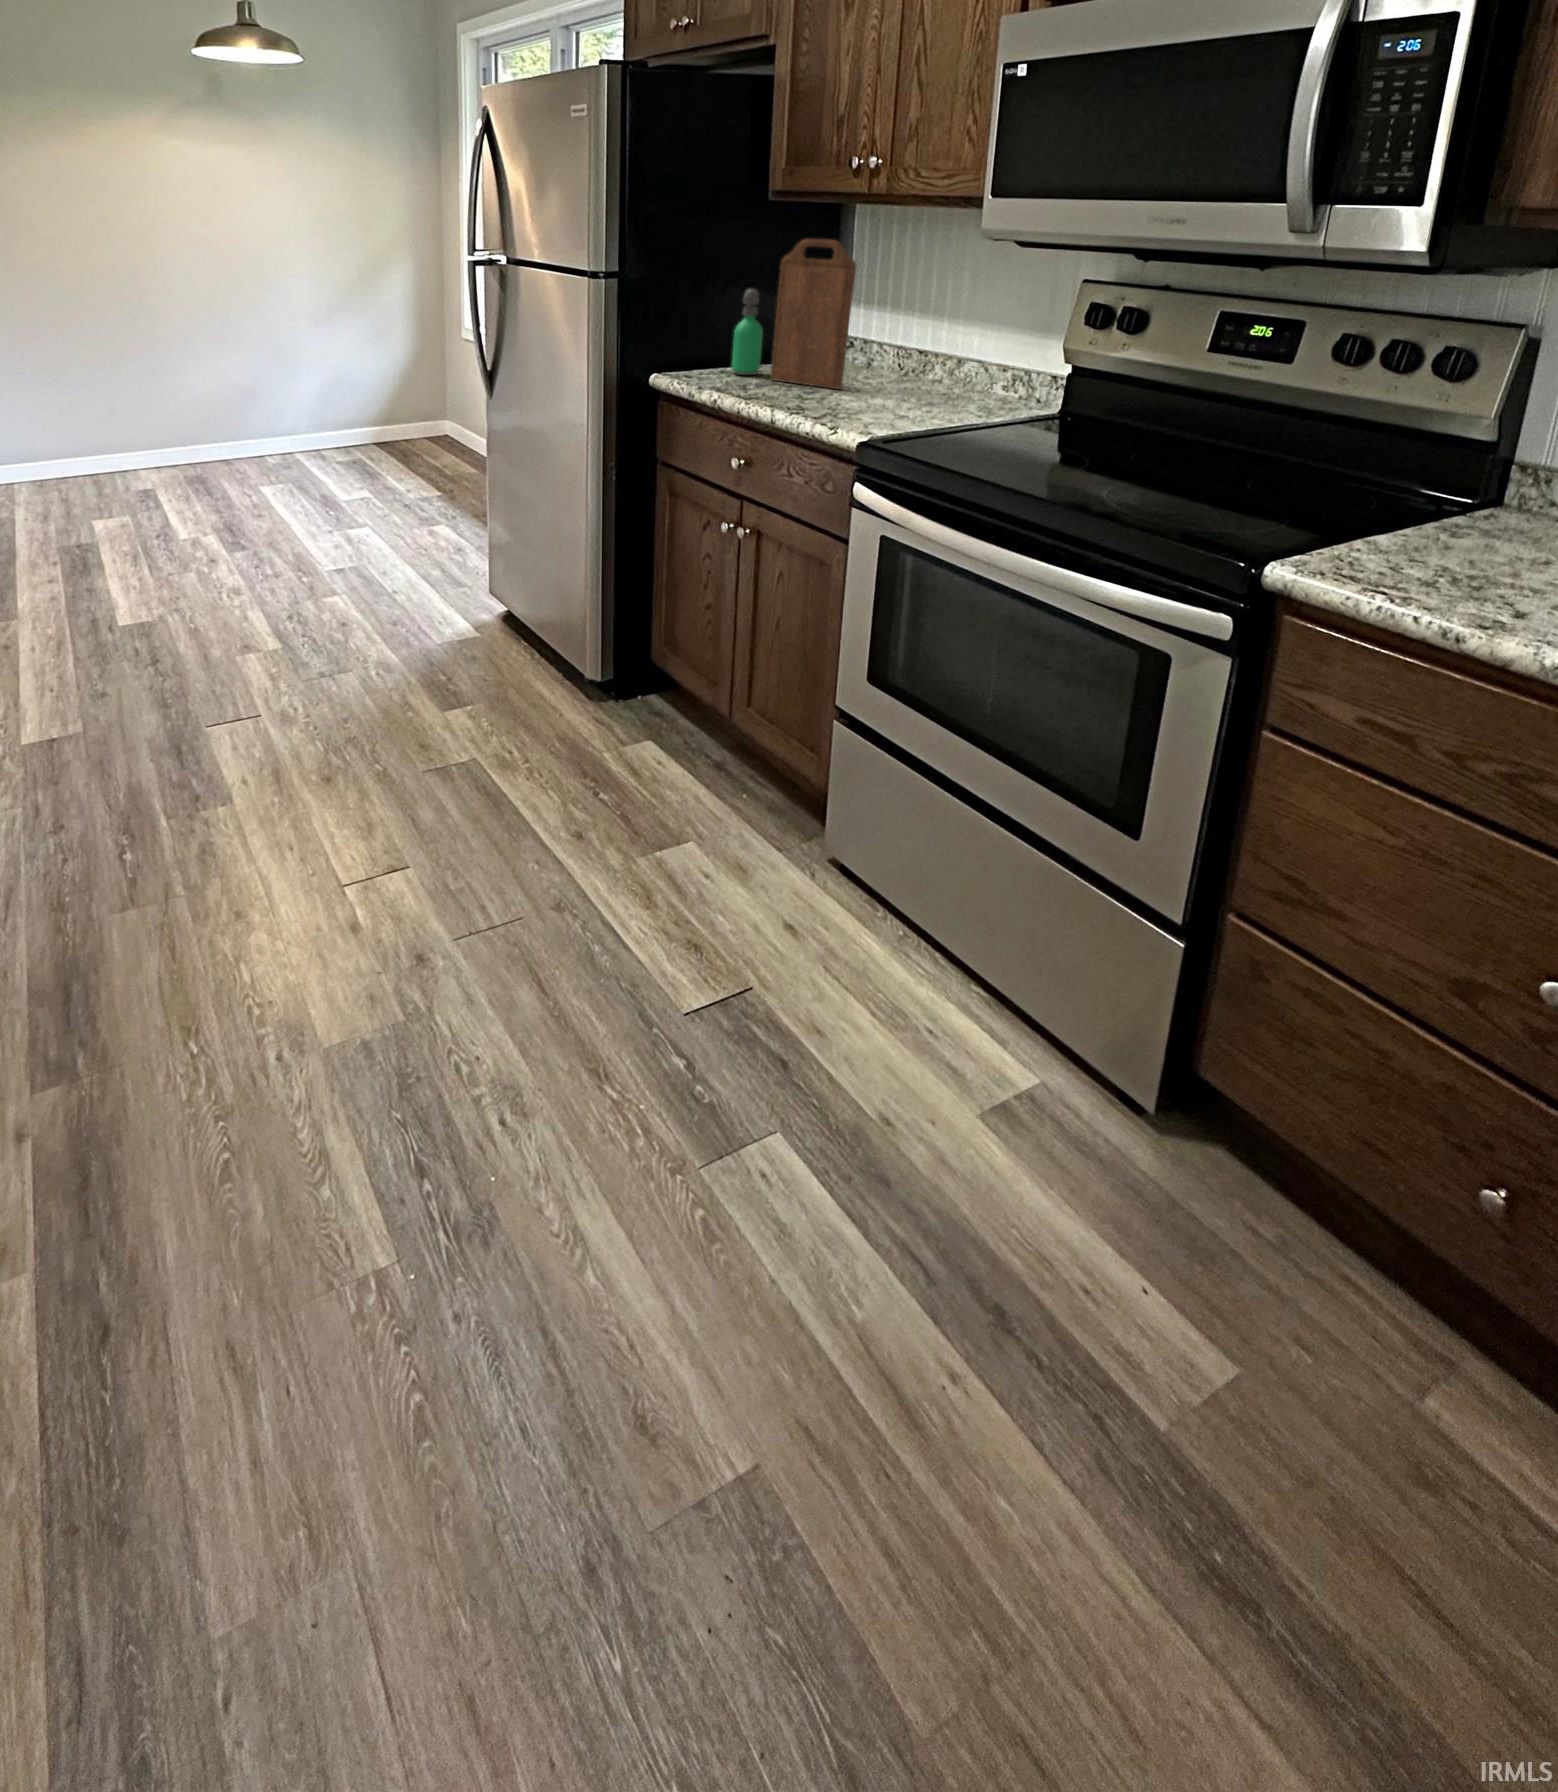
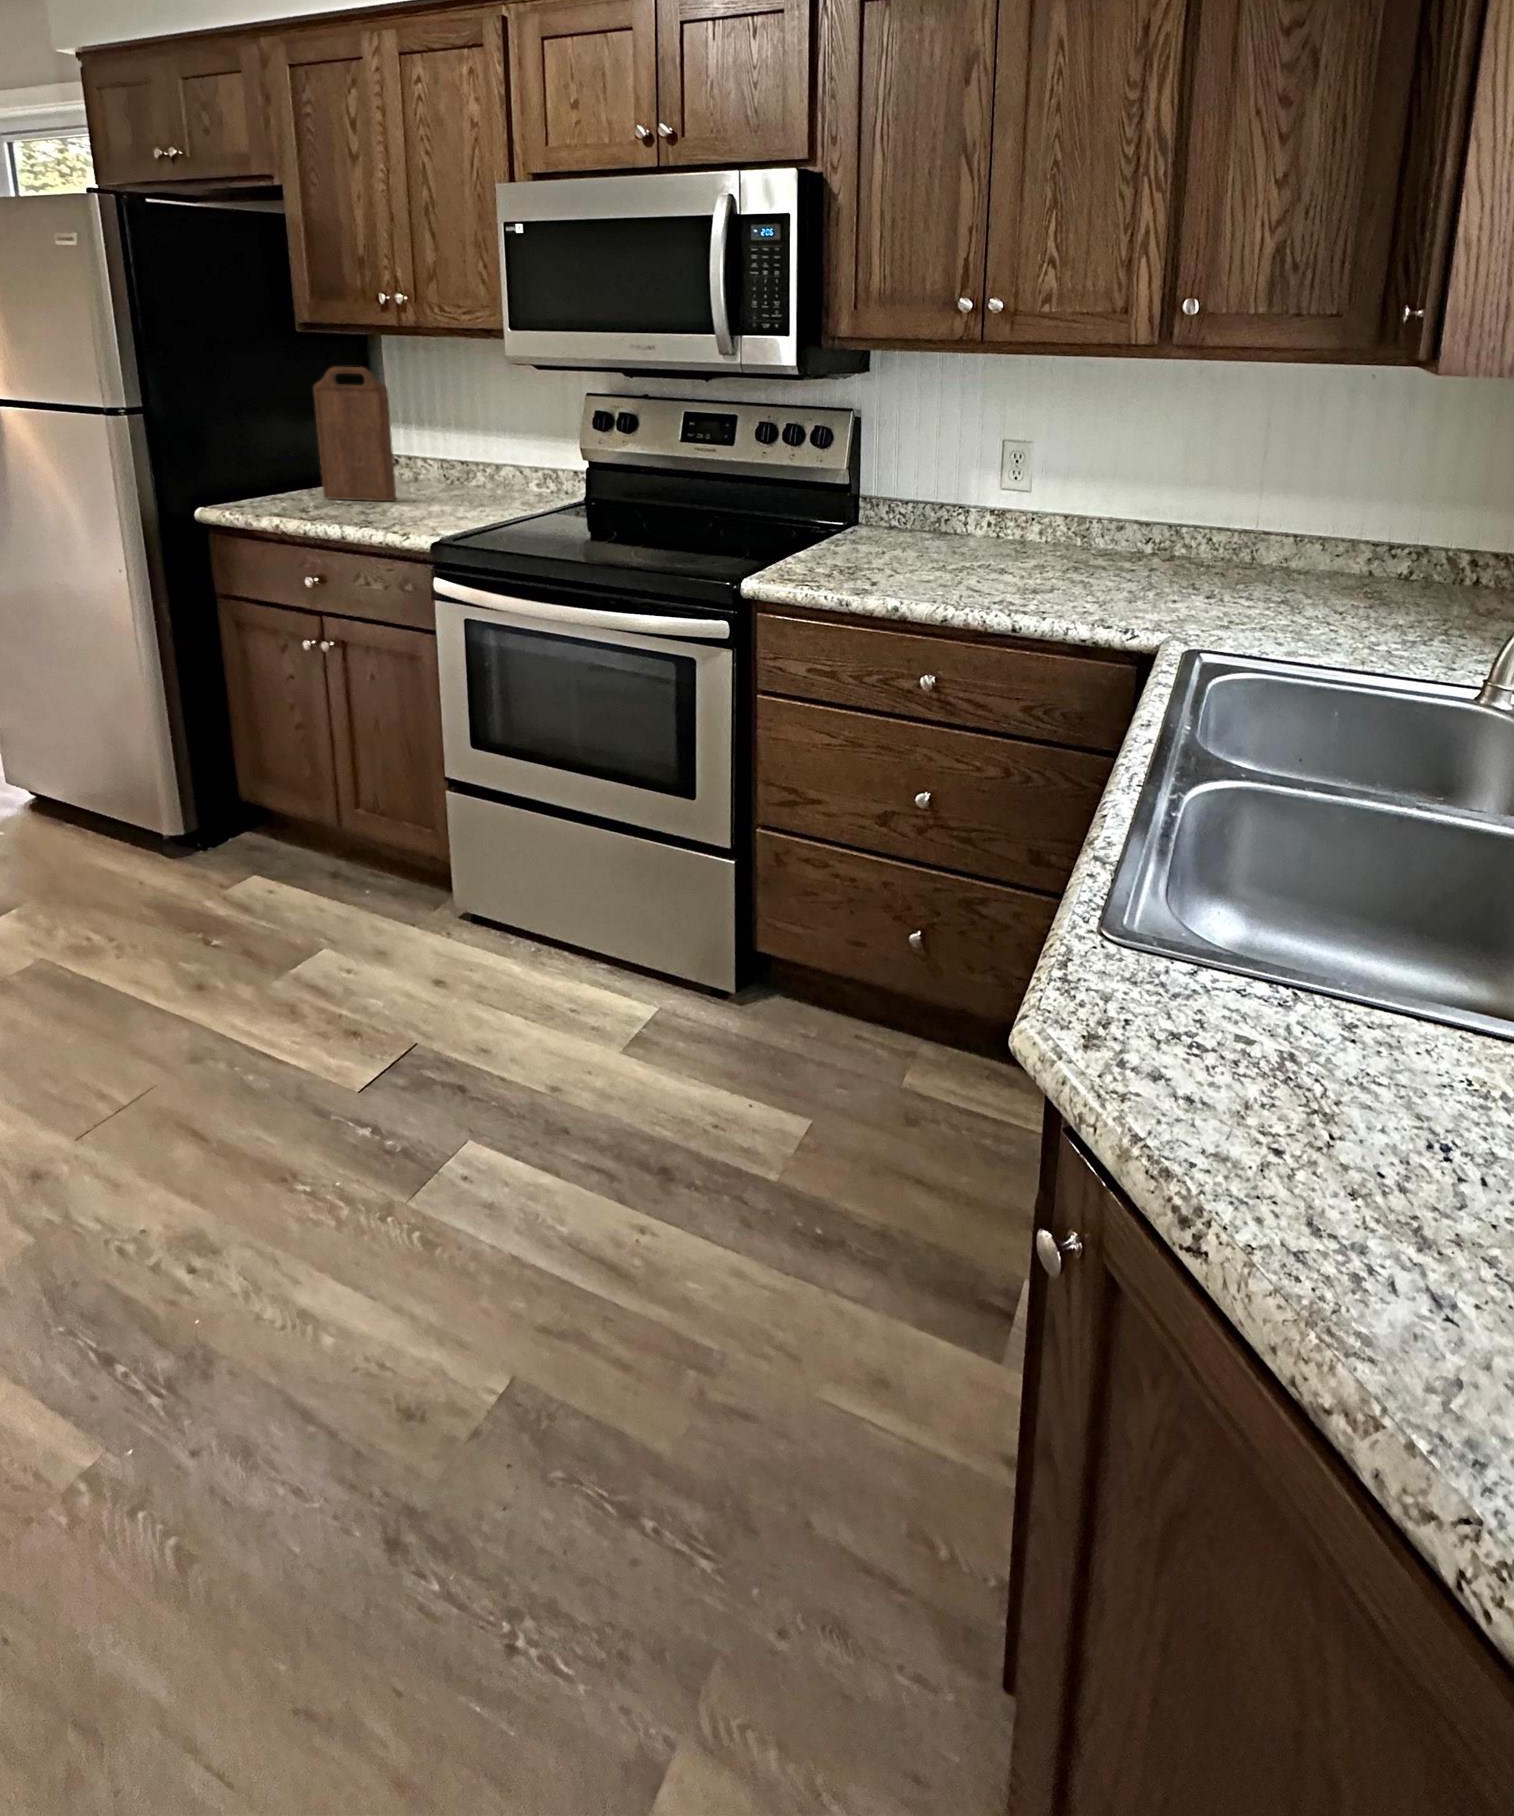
soap dispenser: present [731,289,763,375] -> none [277,415,310,497]

